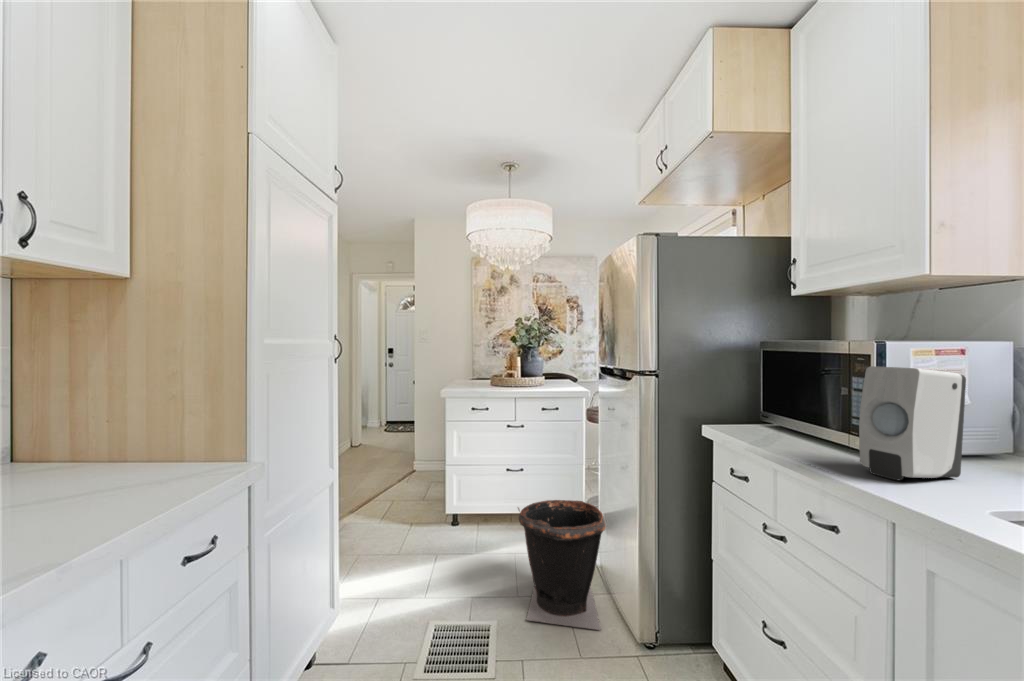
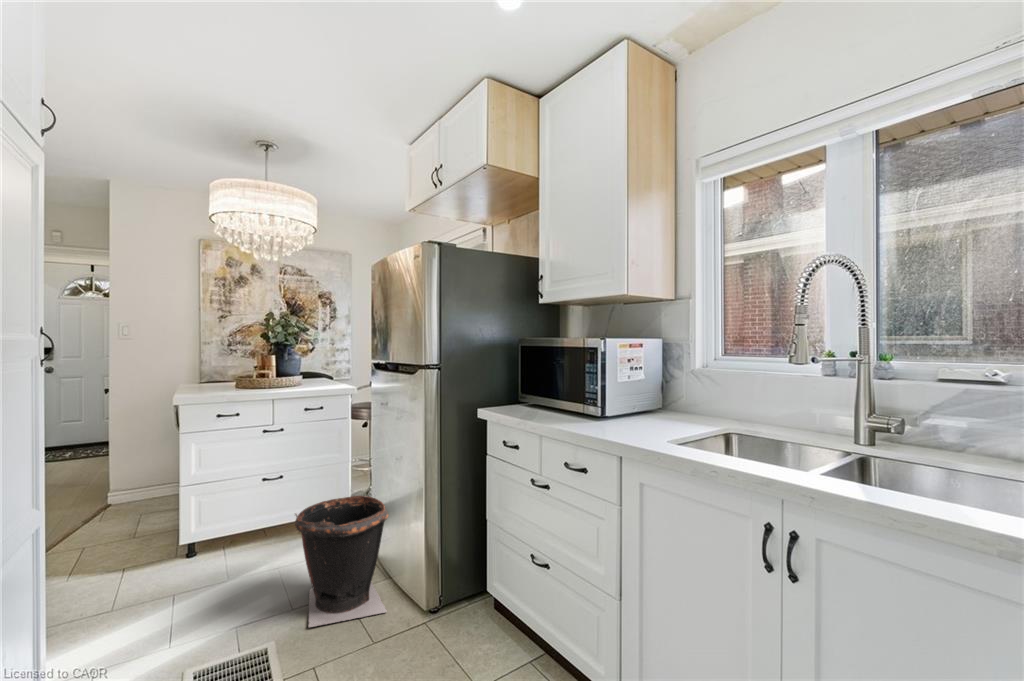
soap dispenser: present [859,366,966,480] -> none [596,356,649,432]

